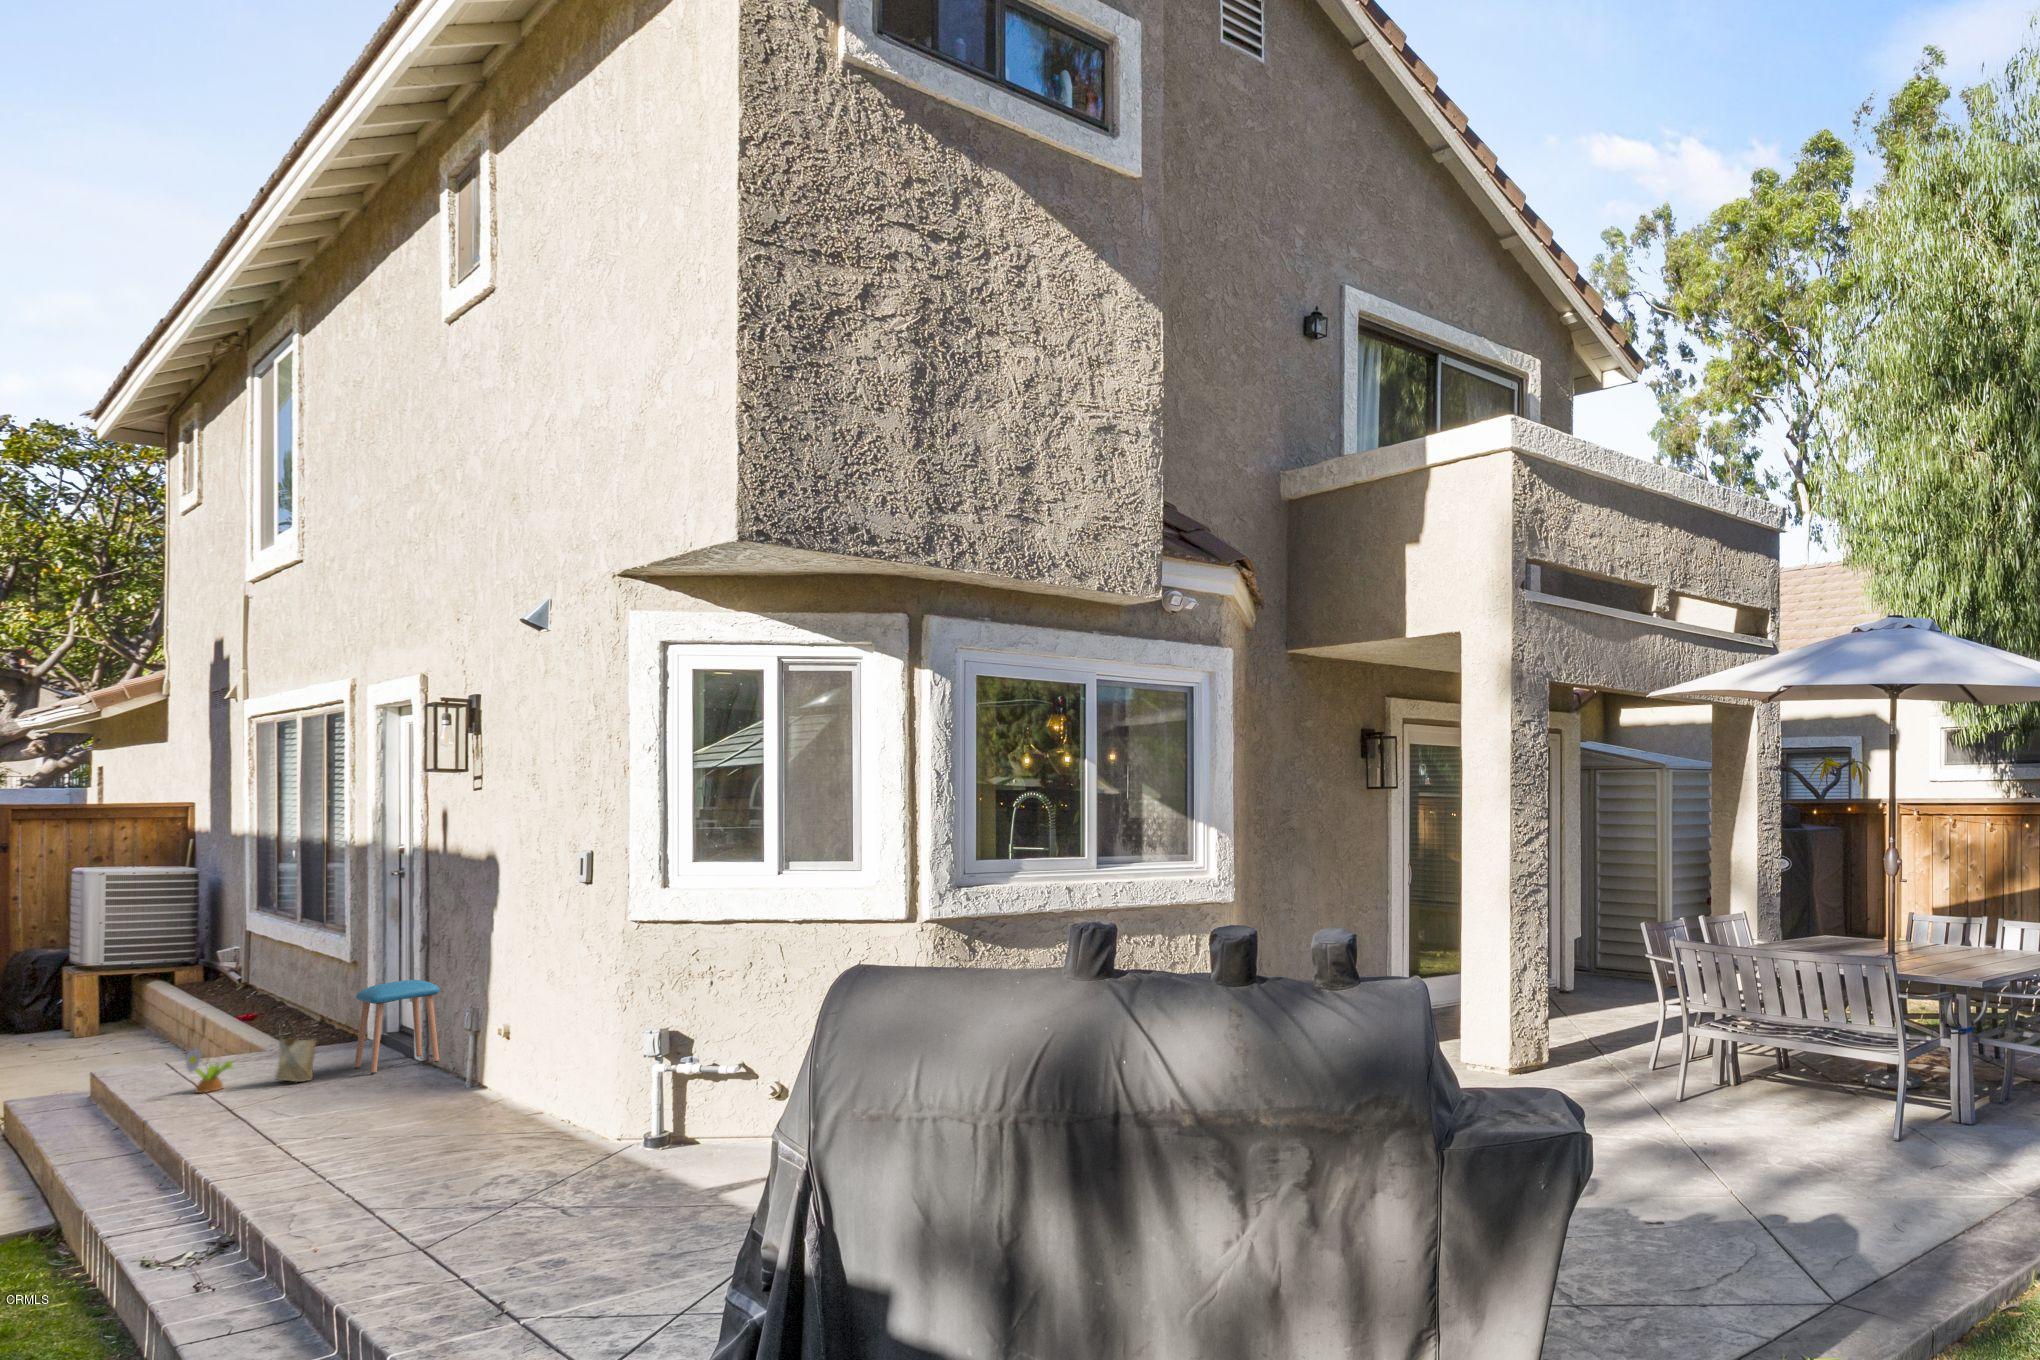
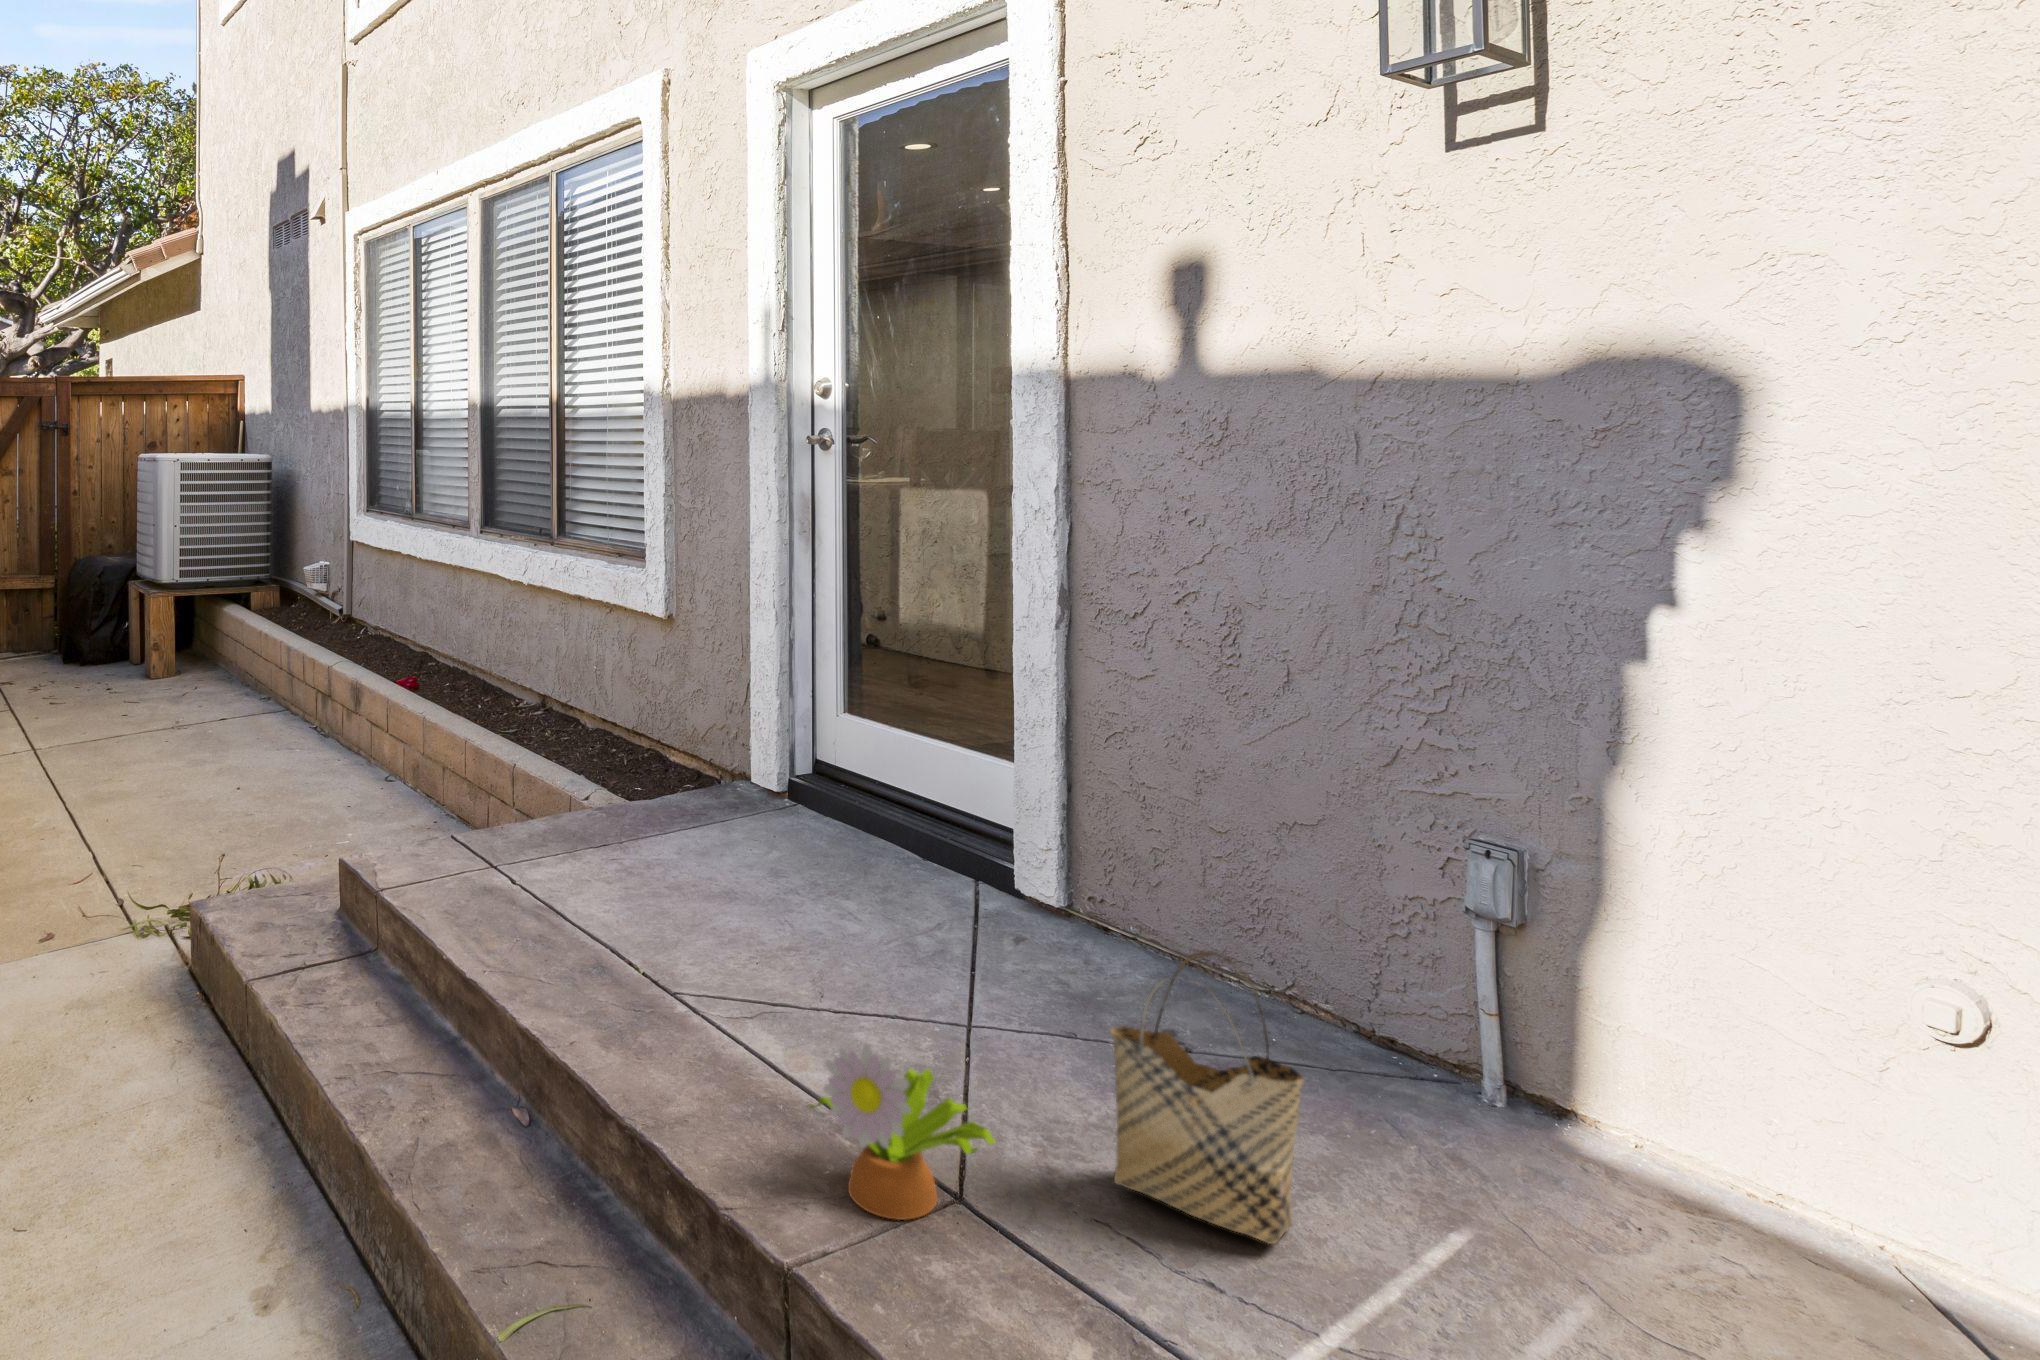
stool: present [354,980,440,1074] -> none [1297,835,1645,1247]

